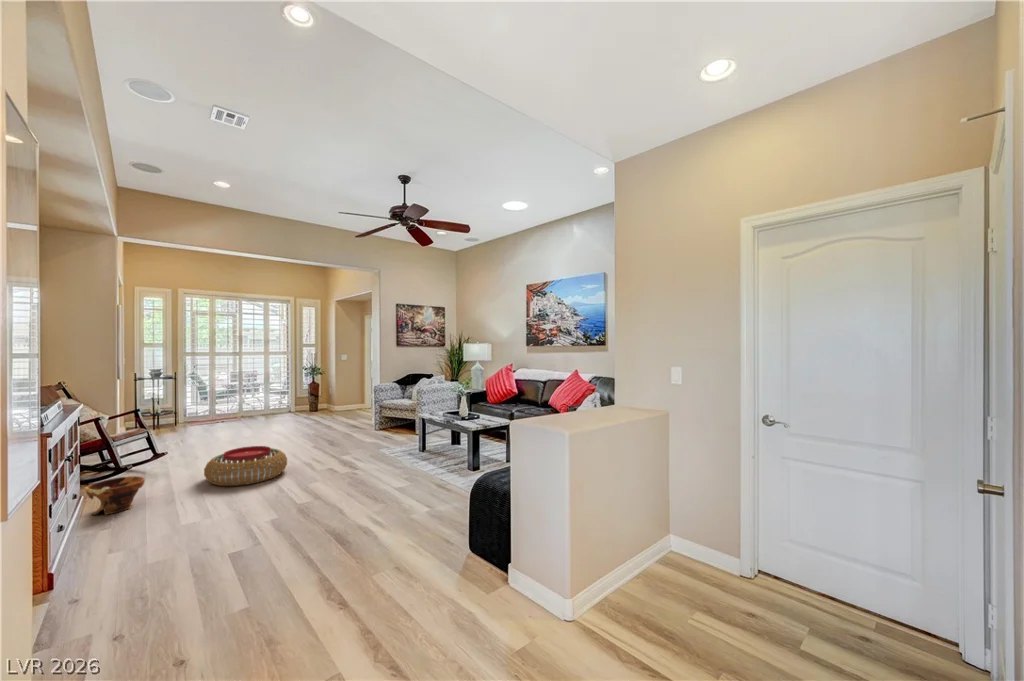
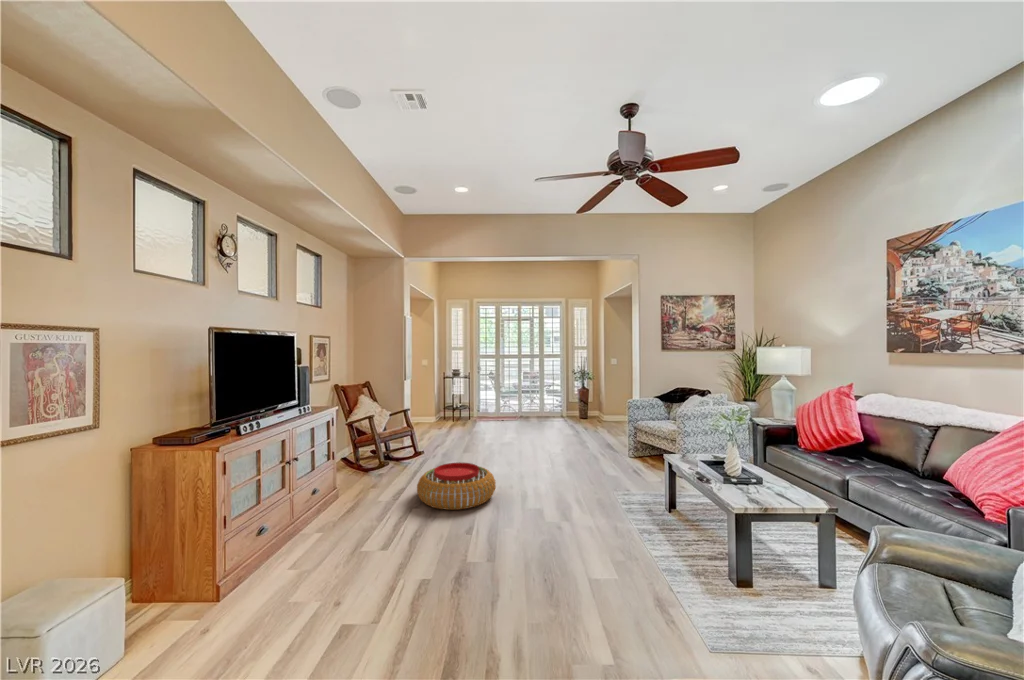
planter: present [84,476,144,515] -> none [316,477,361,514]

